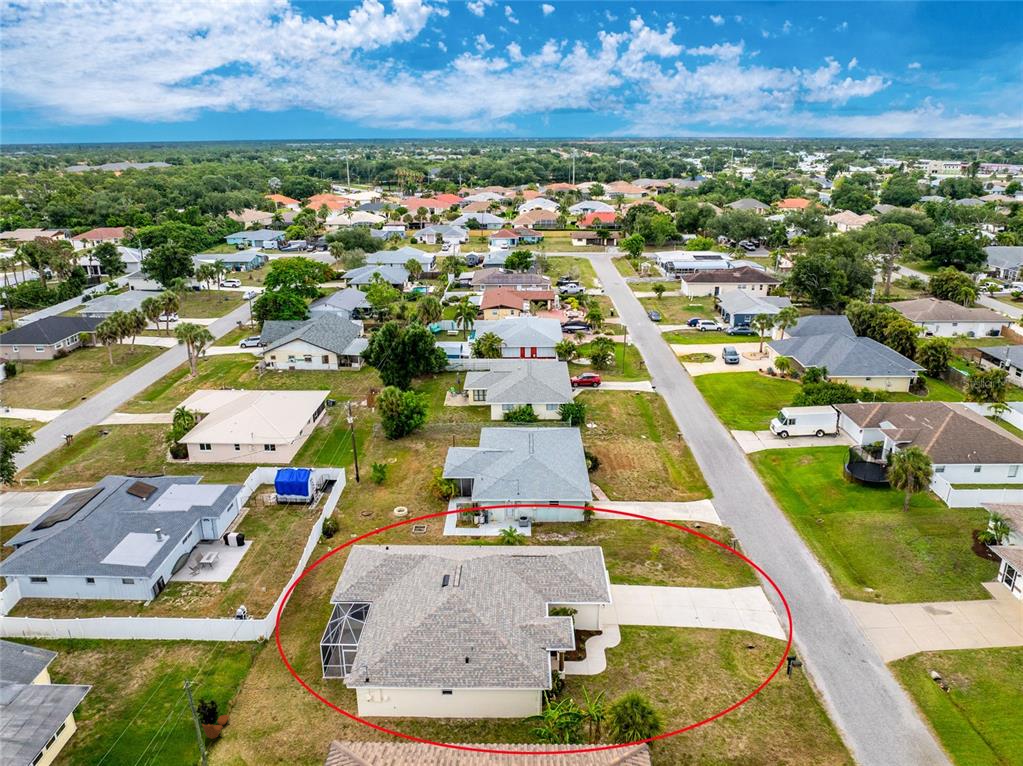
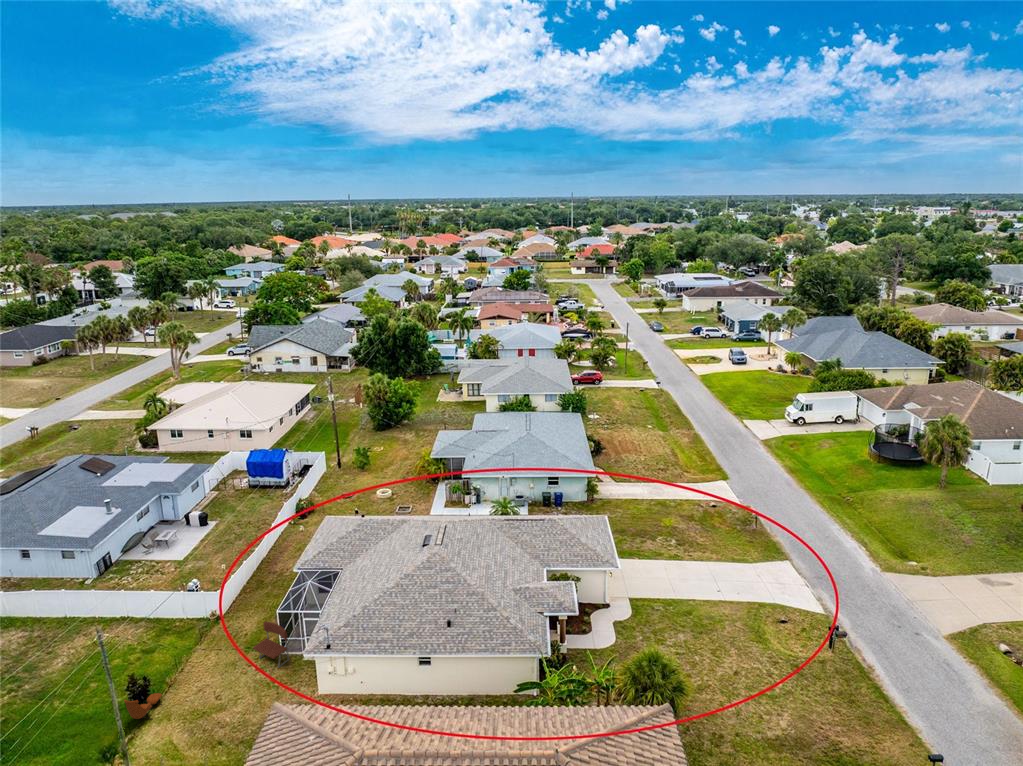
bench: none [301,652,332,691] -> present [253,621,289,667]

